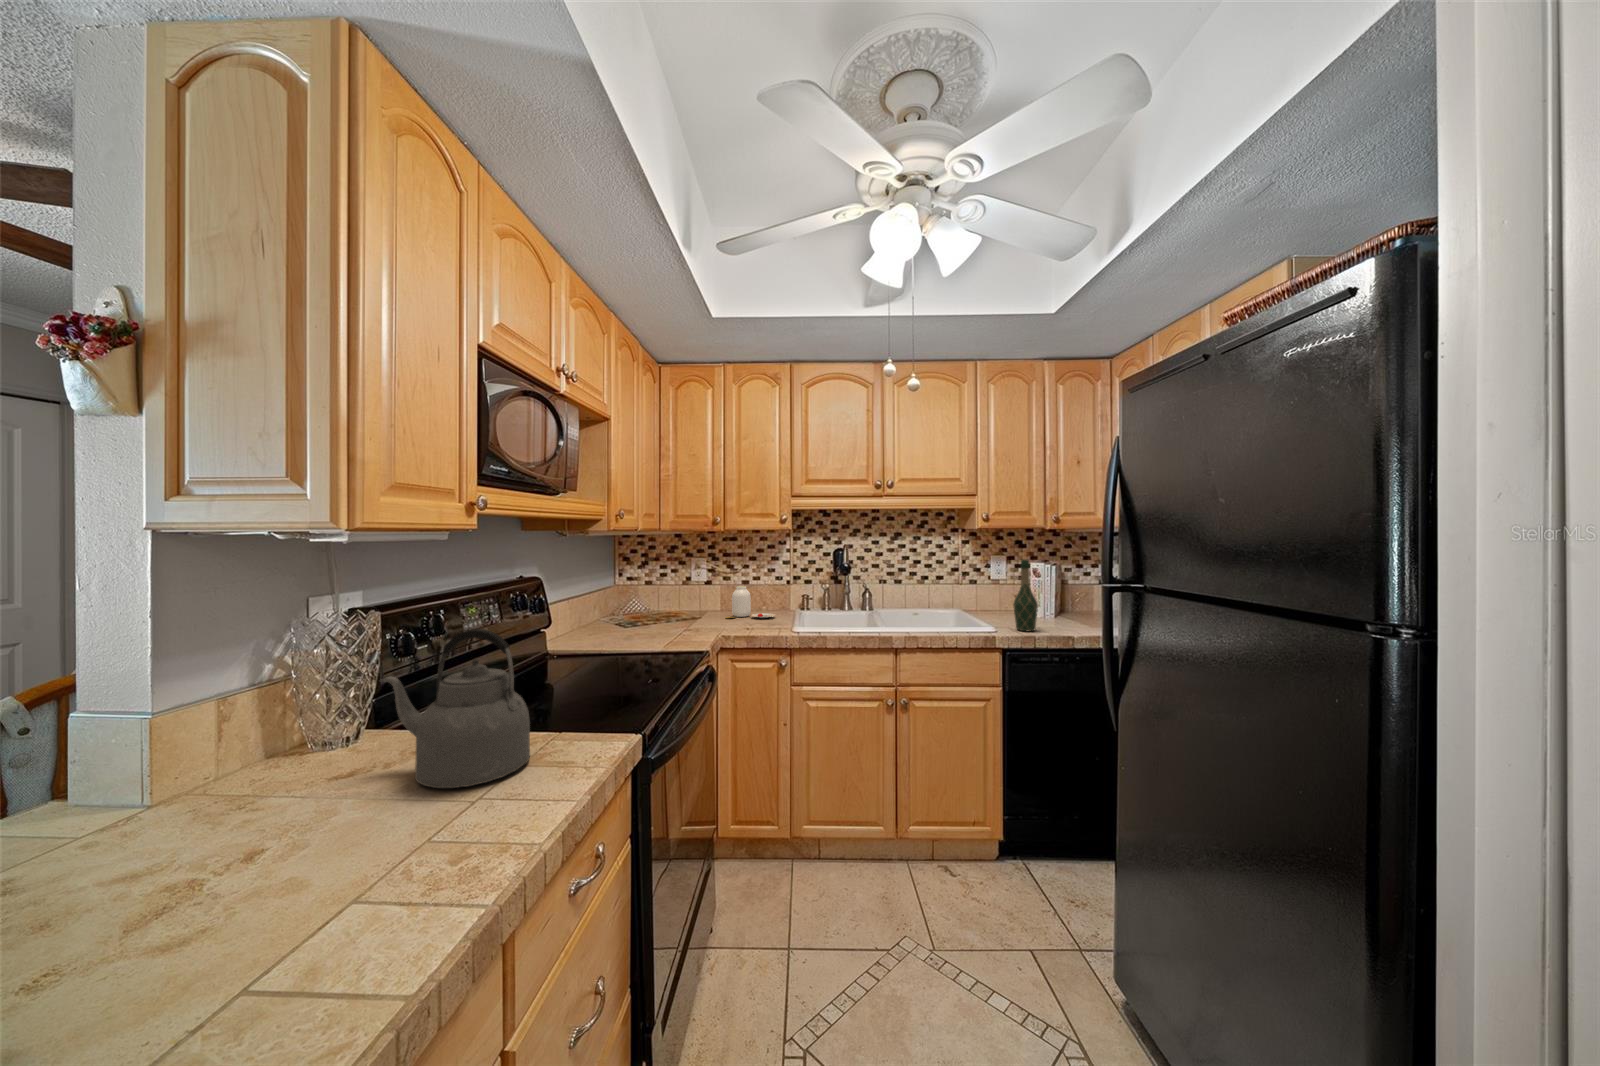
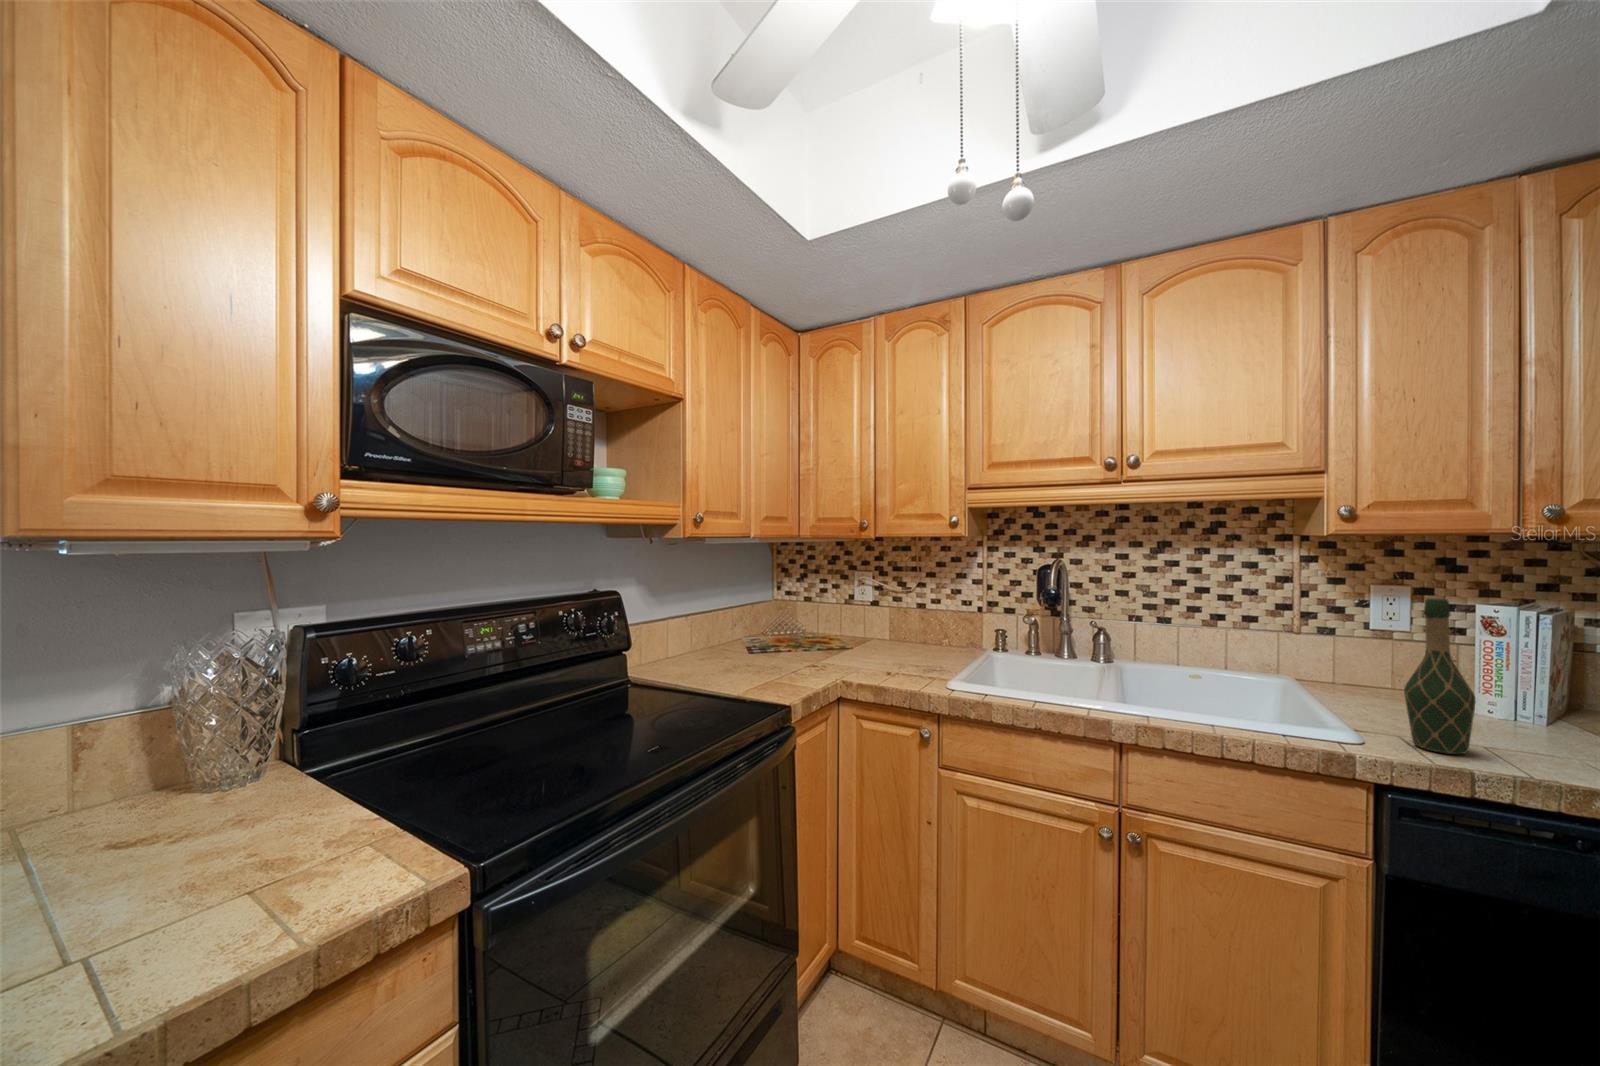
jar: present [726,586,775,618] -> none [884,612,953,659]
kettle: present [381,629,530,788] -> none [132,672,322,900]

